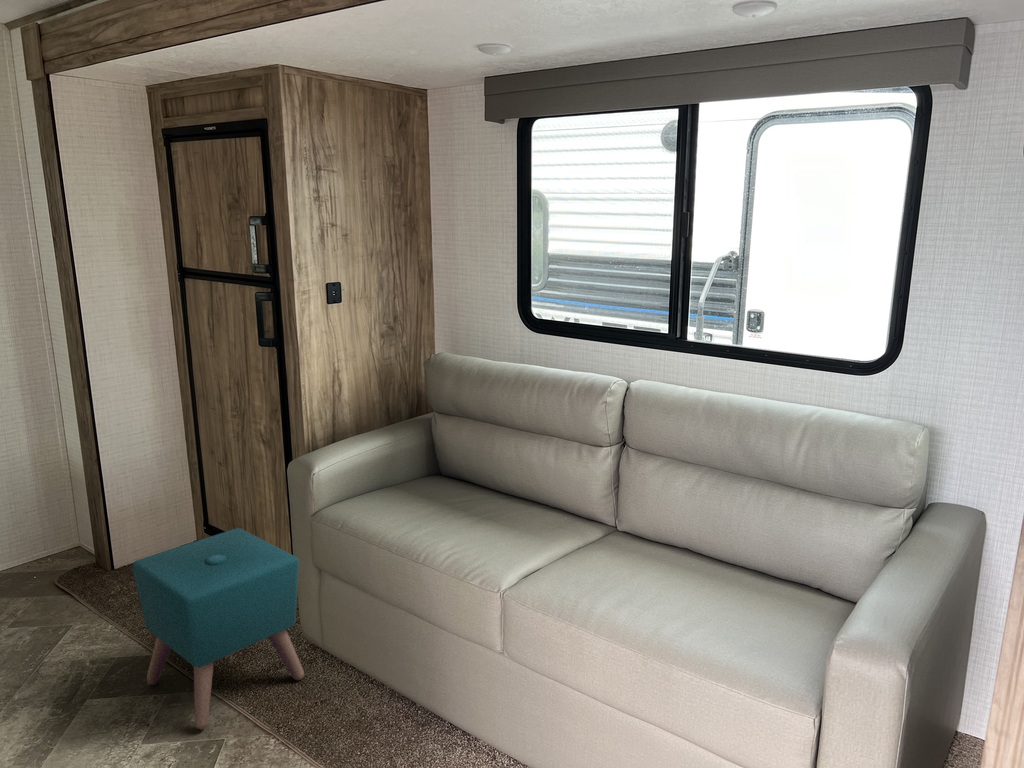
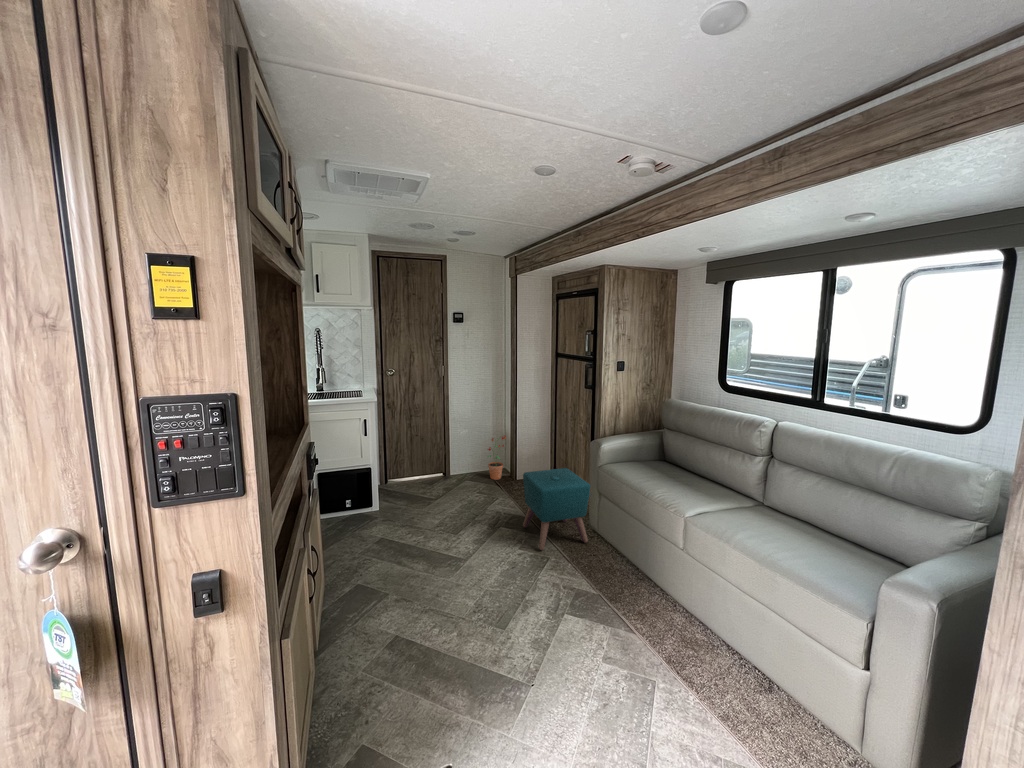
potted plant: none [24,471,77,580] -> present [488,435,506,480]

